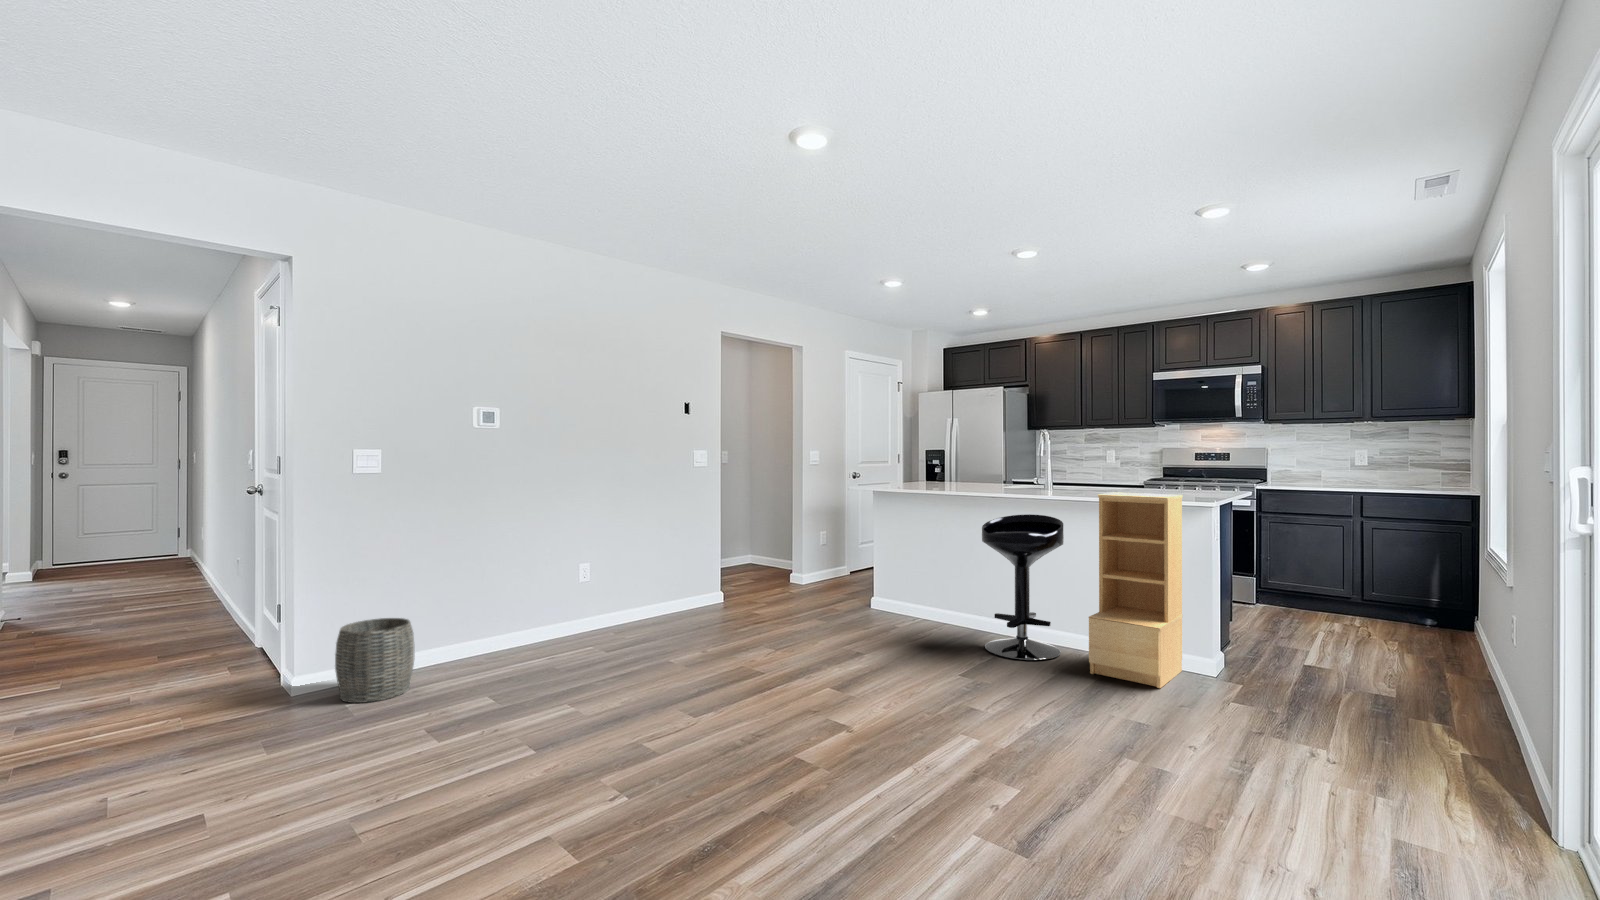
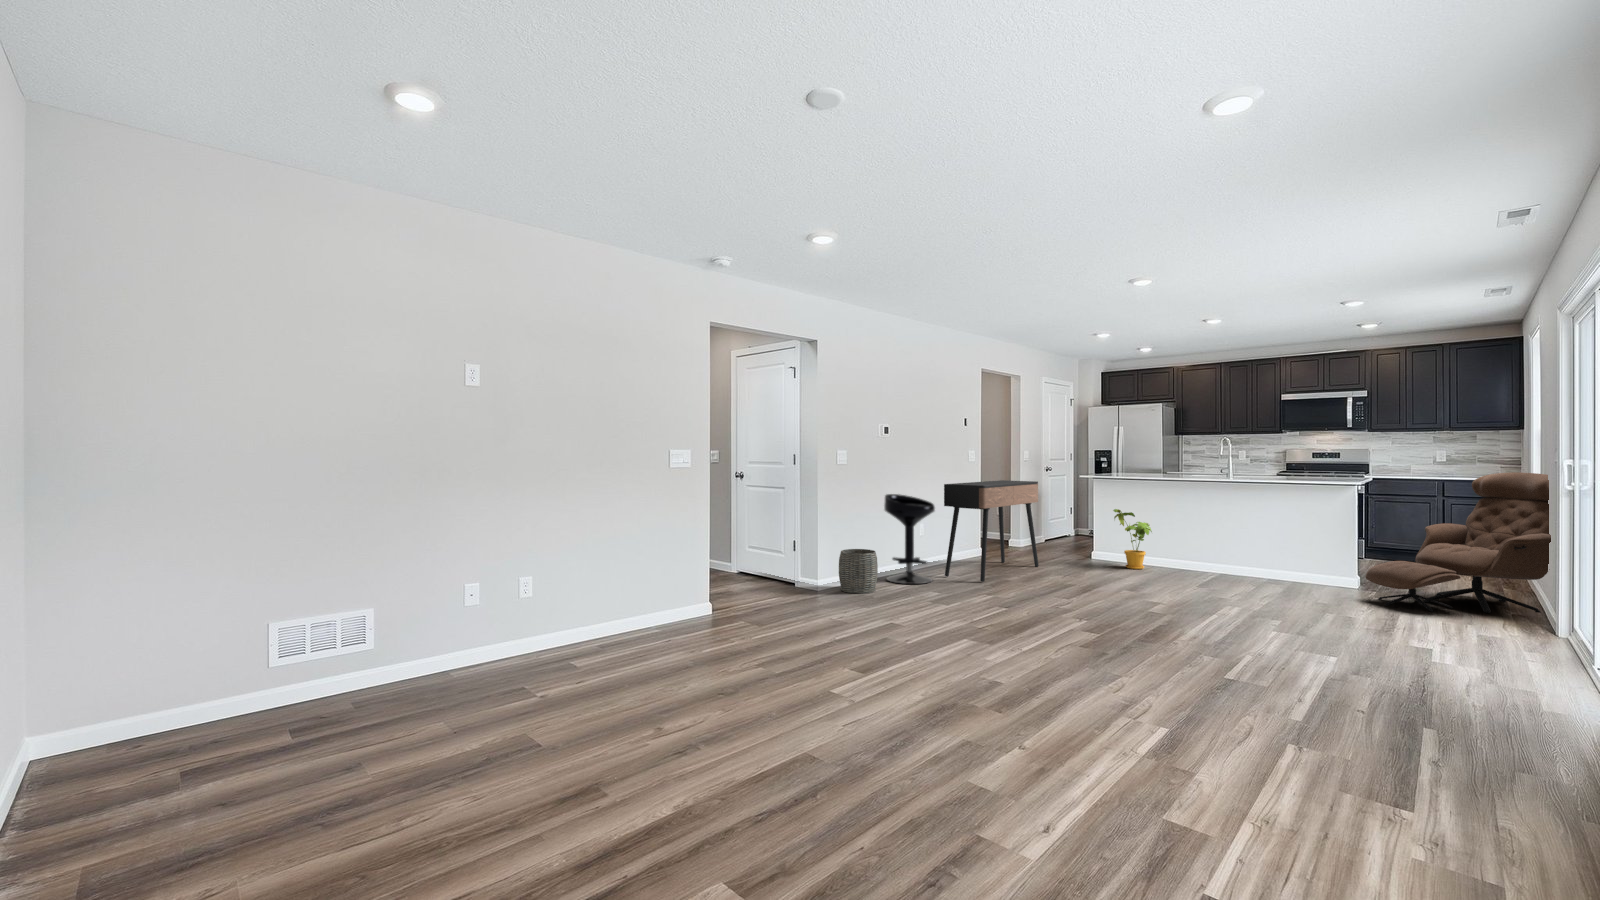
lounge chair: none [1219,487,1555,746] -> present [1366,473,1551,613]
bookshelf: present [1089,492,1183,688] -> none [1275,478,1334,593]
console table: none [583,495,768,667] -> present [944,480,1039,582]
bar stool: present [982,514,1064,660] -> present [884,494,935,584]
house plant: none [877,539,936,631] -> present [1113,509,1152,569]

